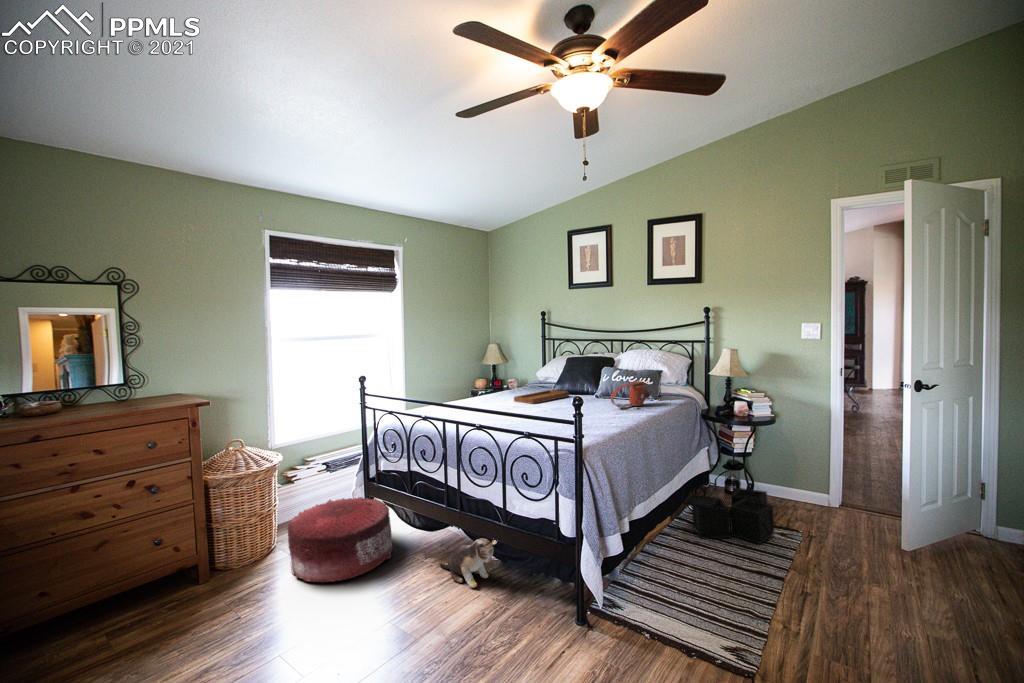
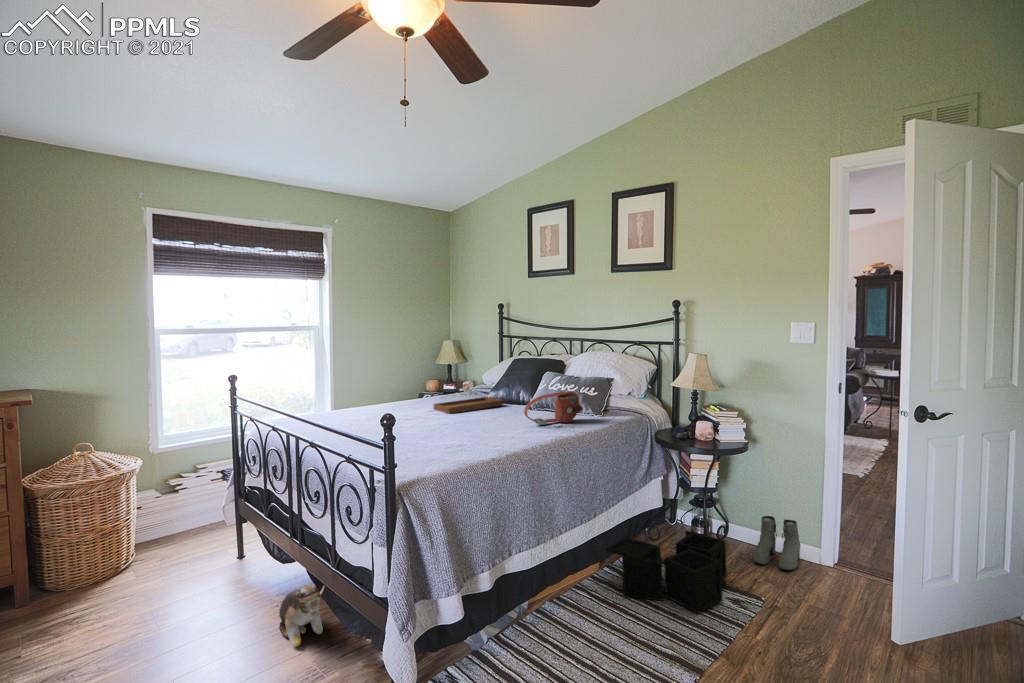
boots: none [782,473,816,512] -> present [754,516,800,570]
pouf: present [287,497,393,582] -> none [107,517,248,622]

